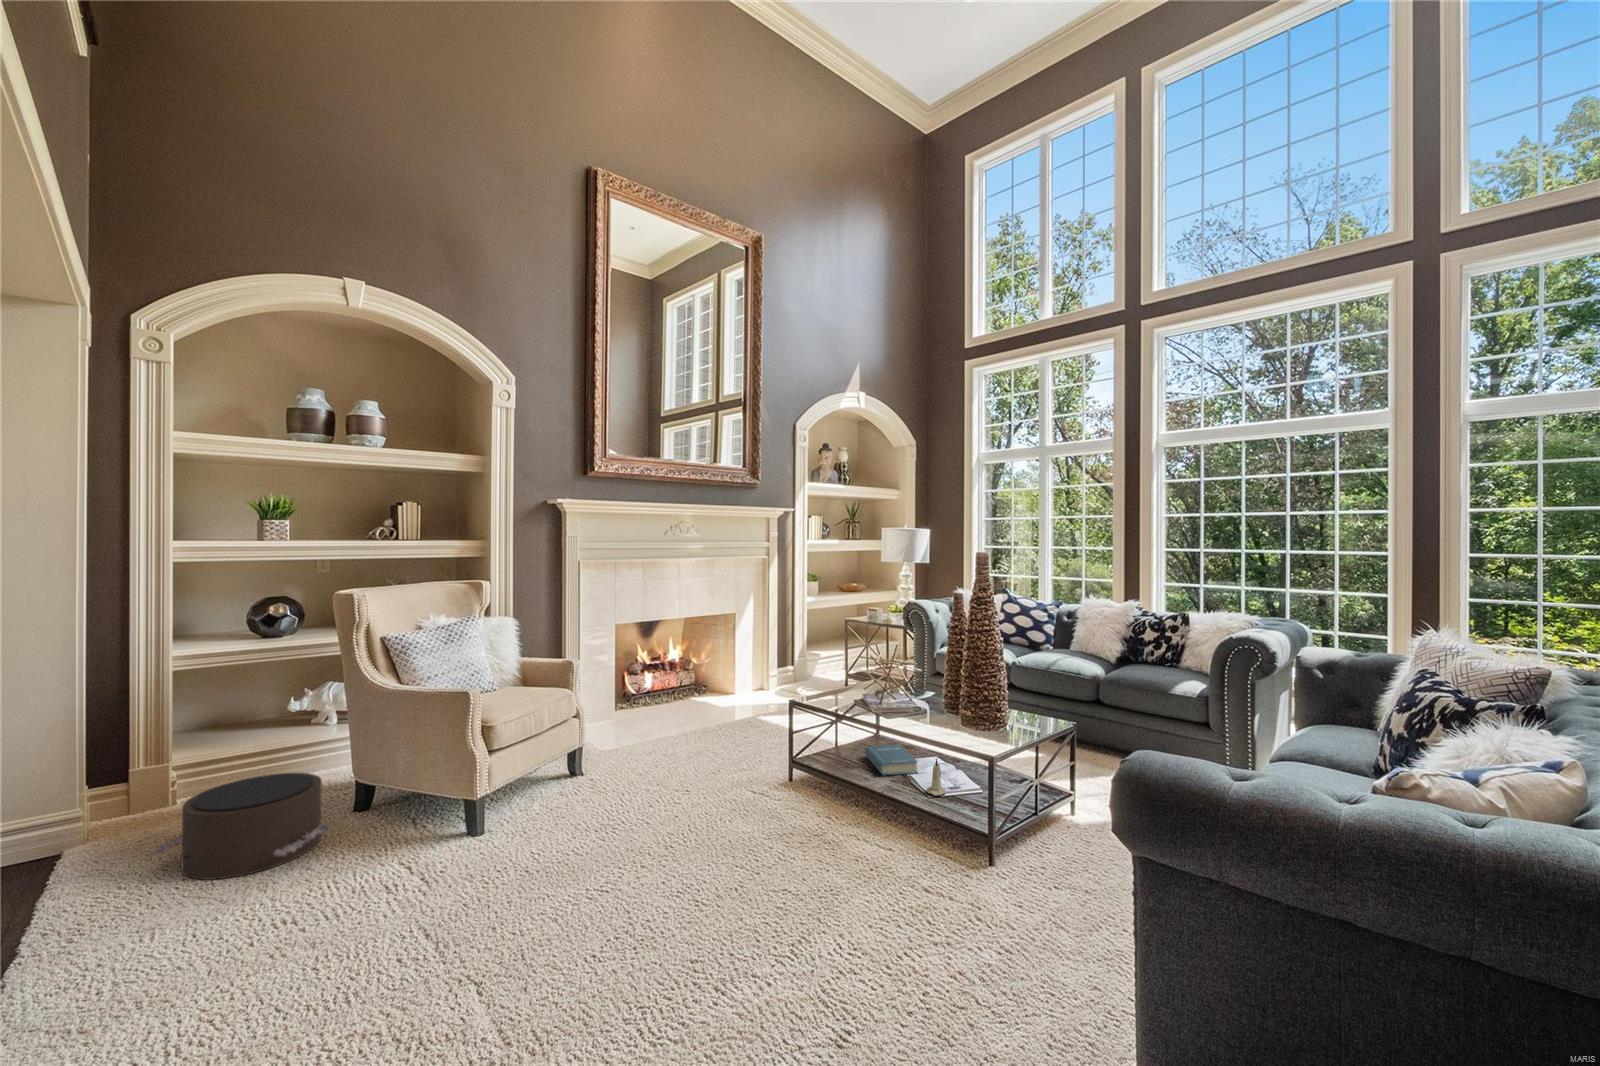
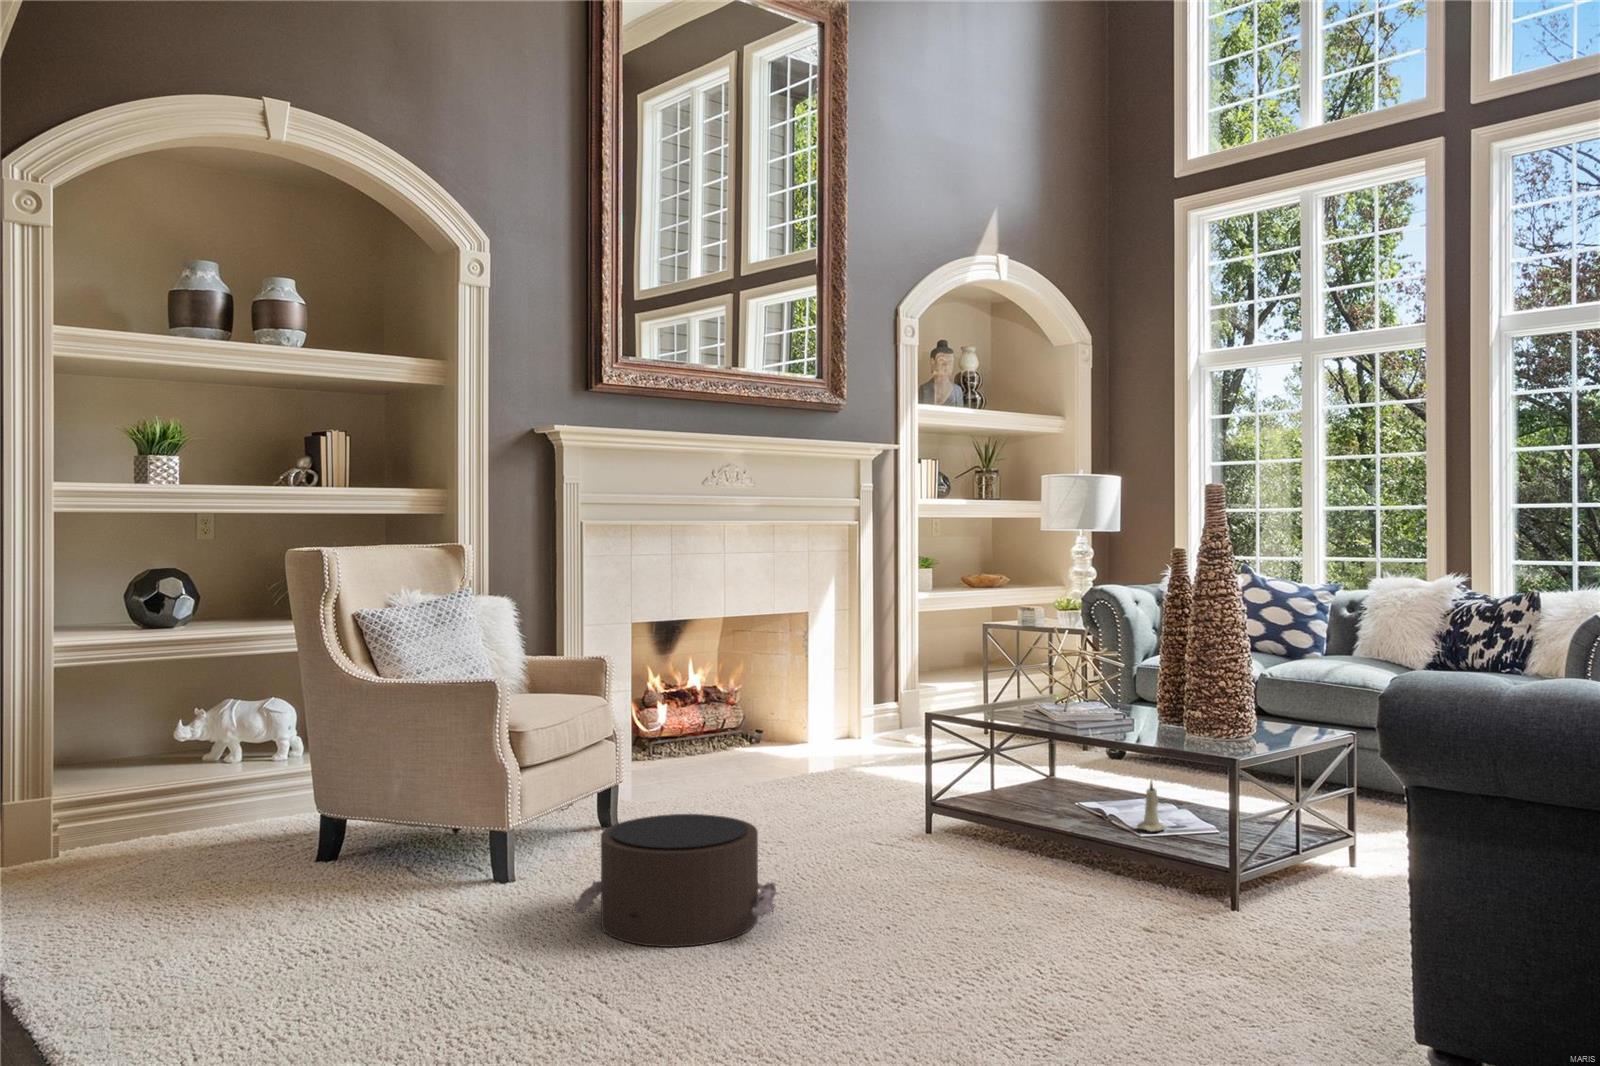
hardback book: present [865,744,917,775] -> none [1039,778,1121,813]
pouf: present [150,773,329,880] -> present [572,814,776,947]

